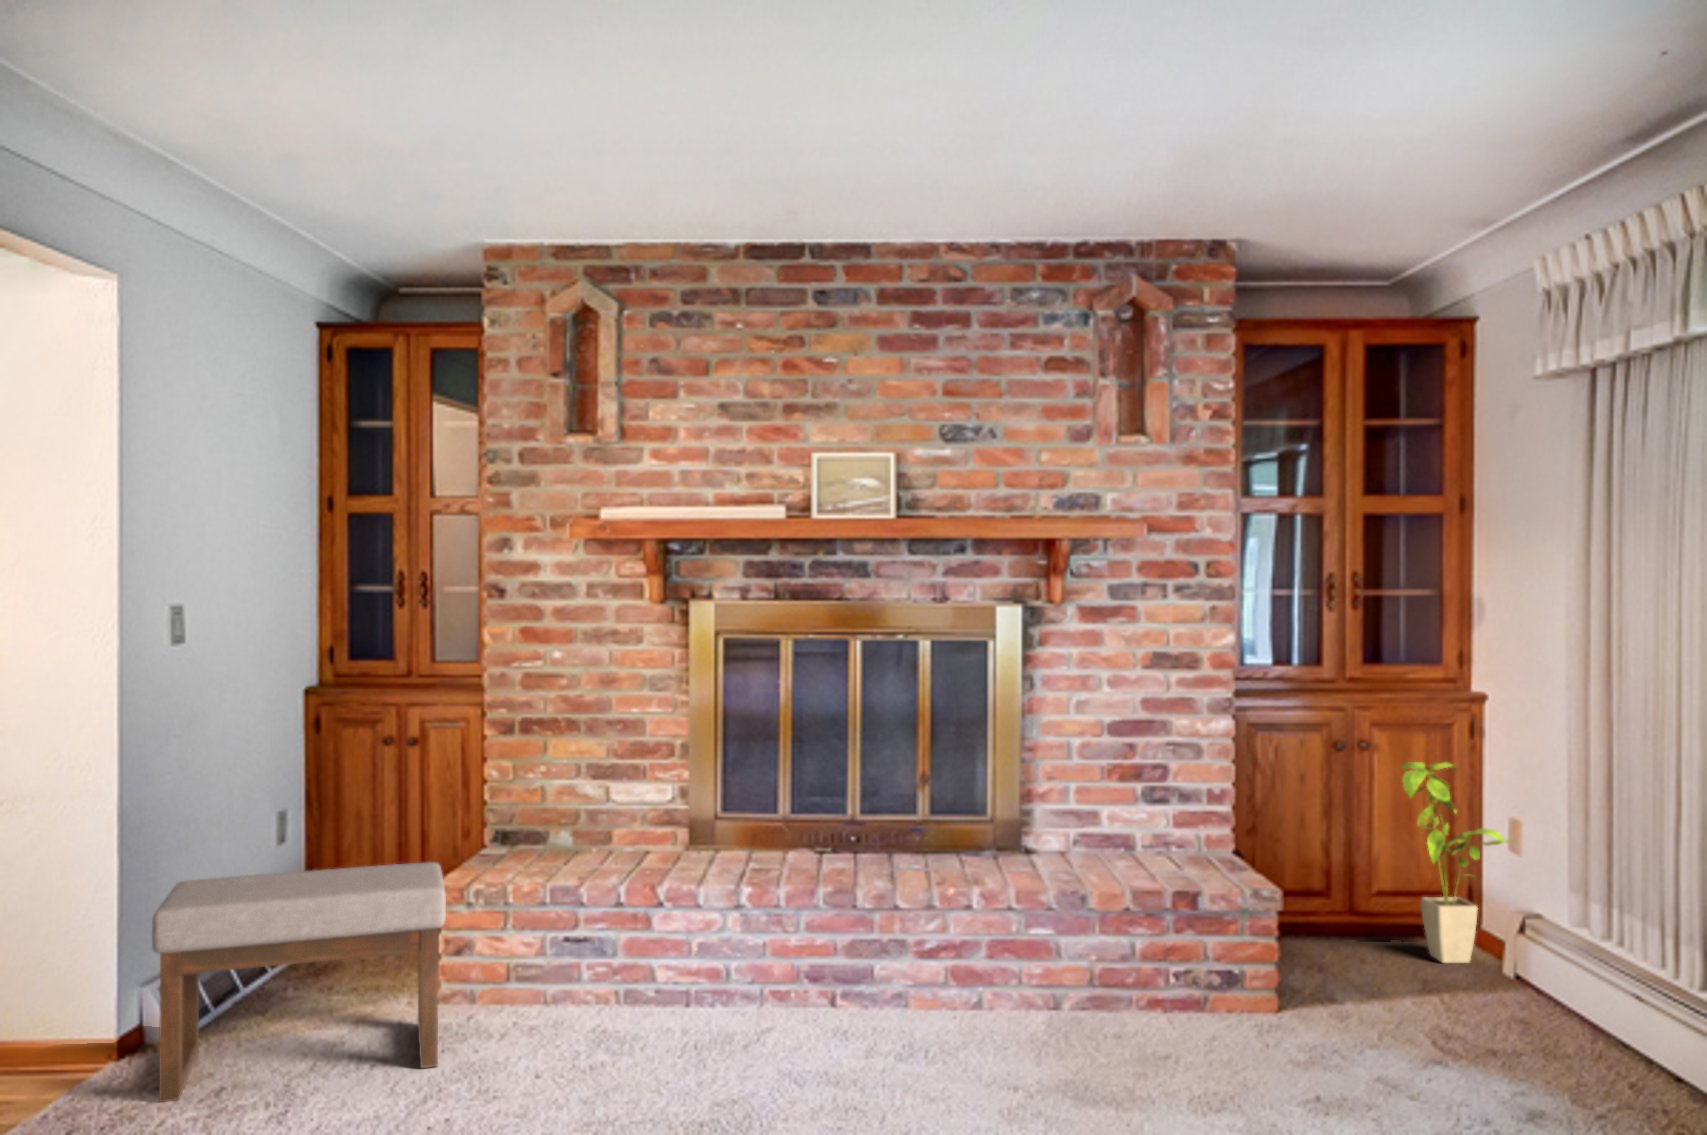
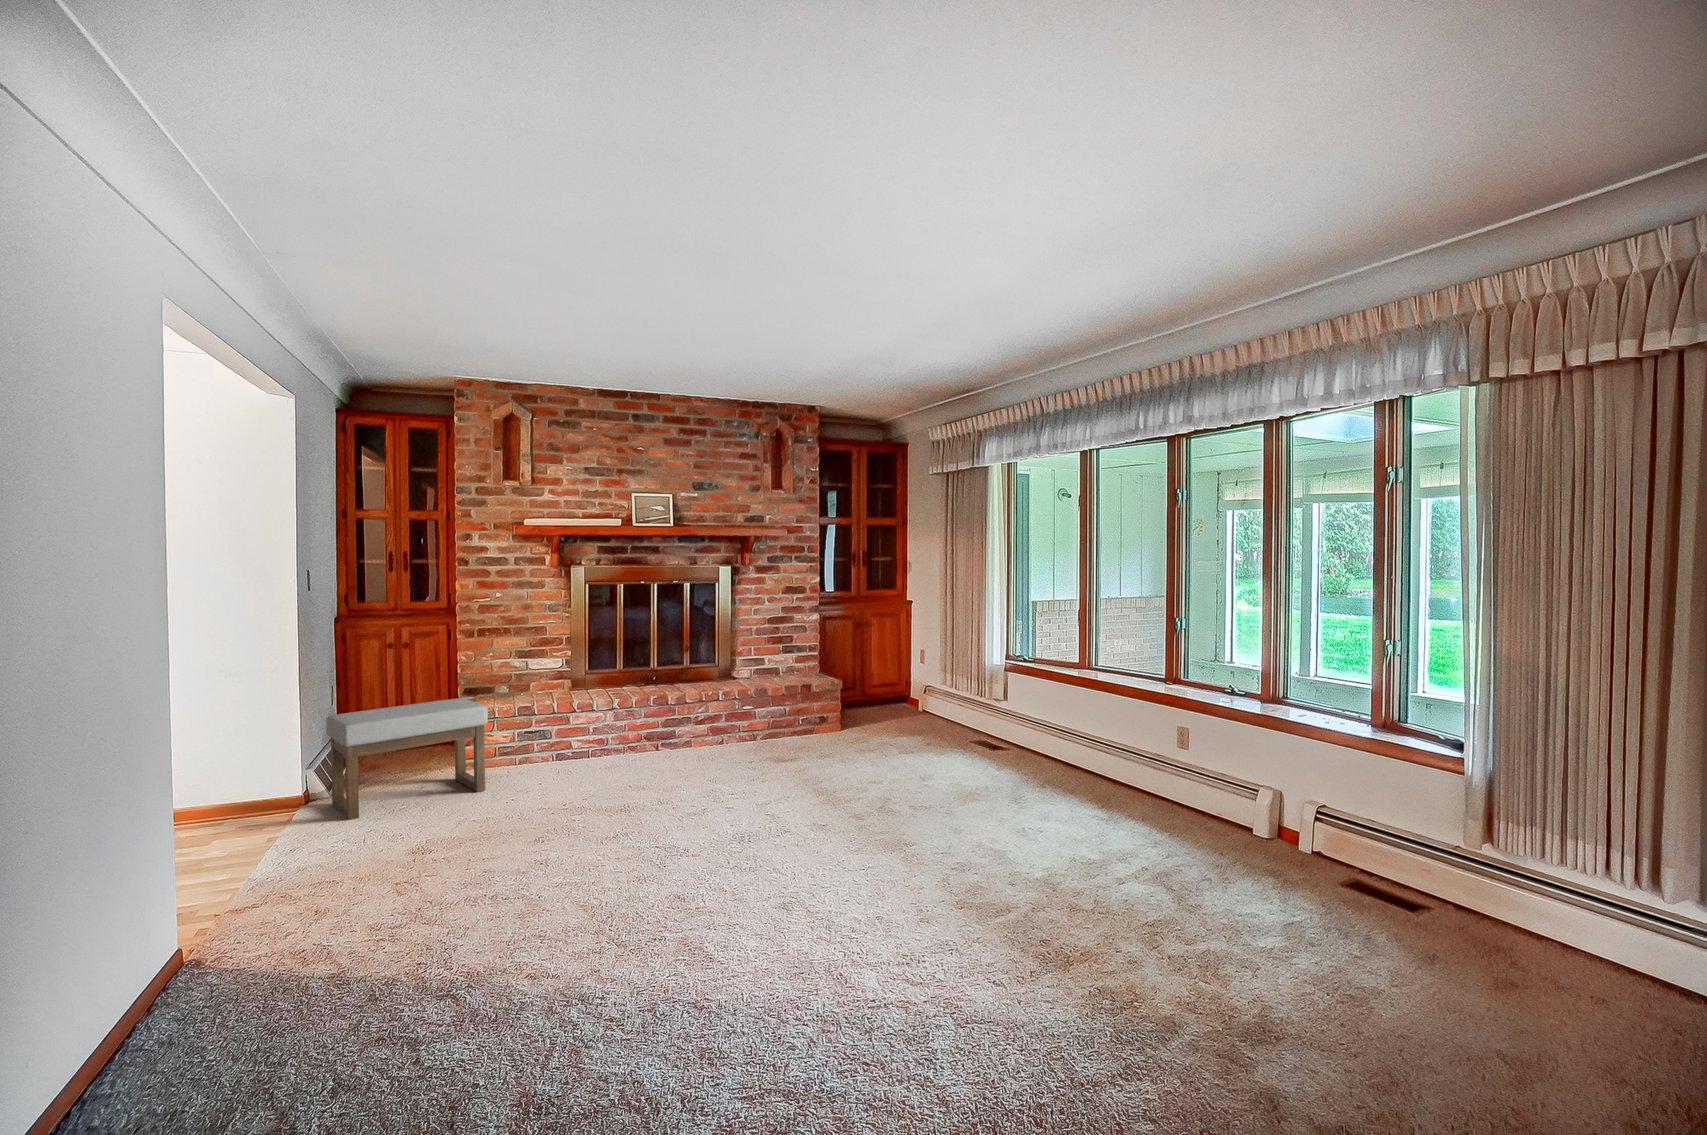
house plant: present [1401,762,1507,963] -> none [881,629,922,710]

